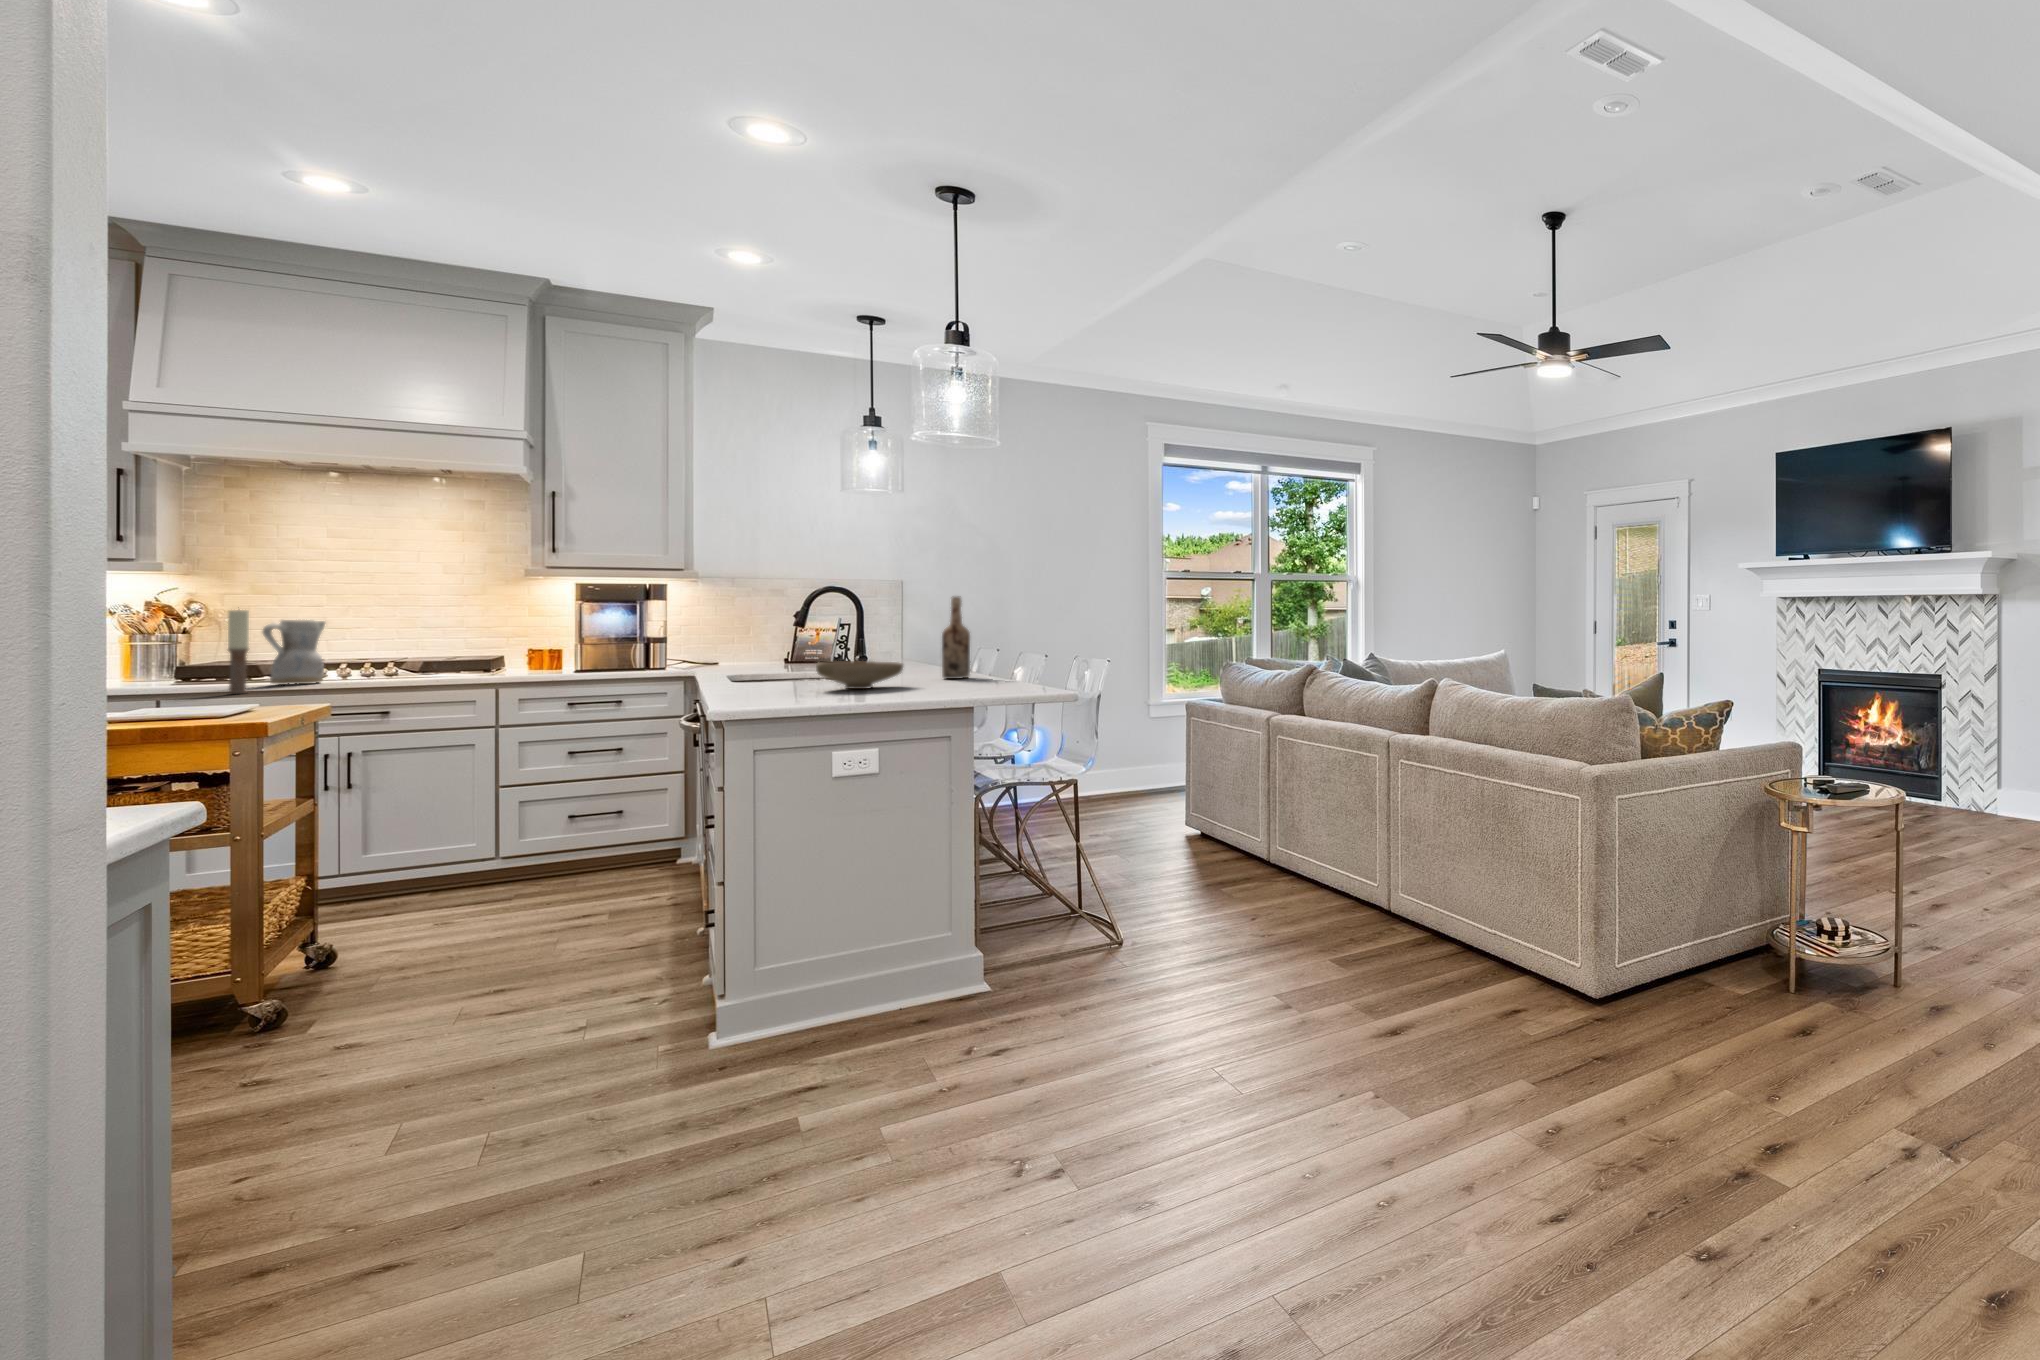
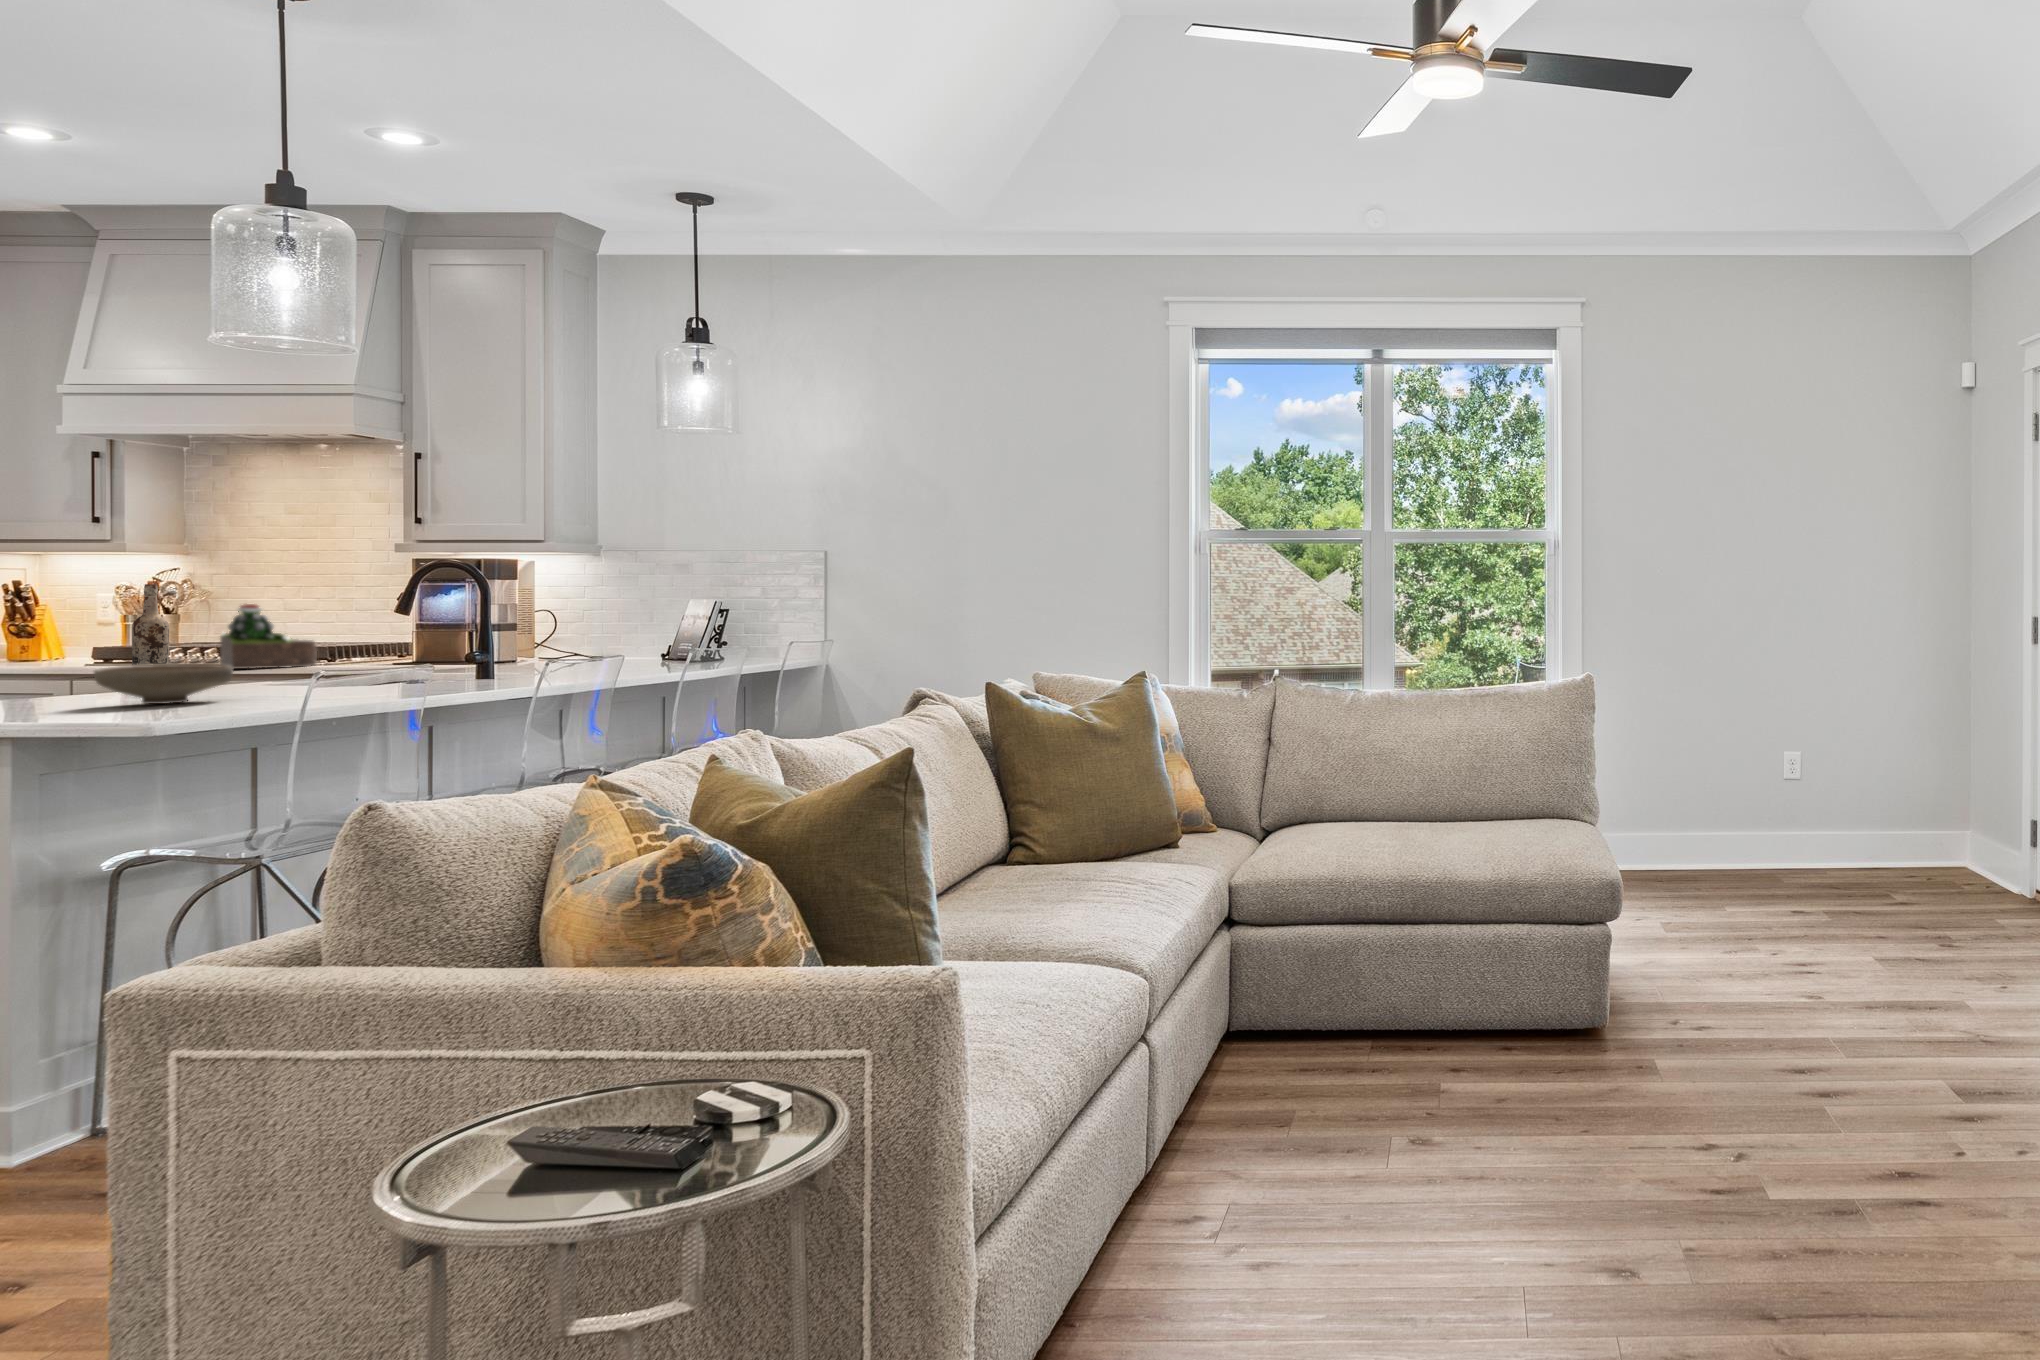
wine bottle: present [942,596,970,679] -> present [132,584,169,665]
candle: present [228,610,249,694] -> none [55,587,76,675]
ceramic pitcher: present [263,620,325,685] -> none [167,599,227,666]
succulent plant: none [397,623,499,682] -> present [220,604,317,669]

